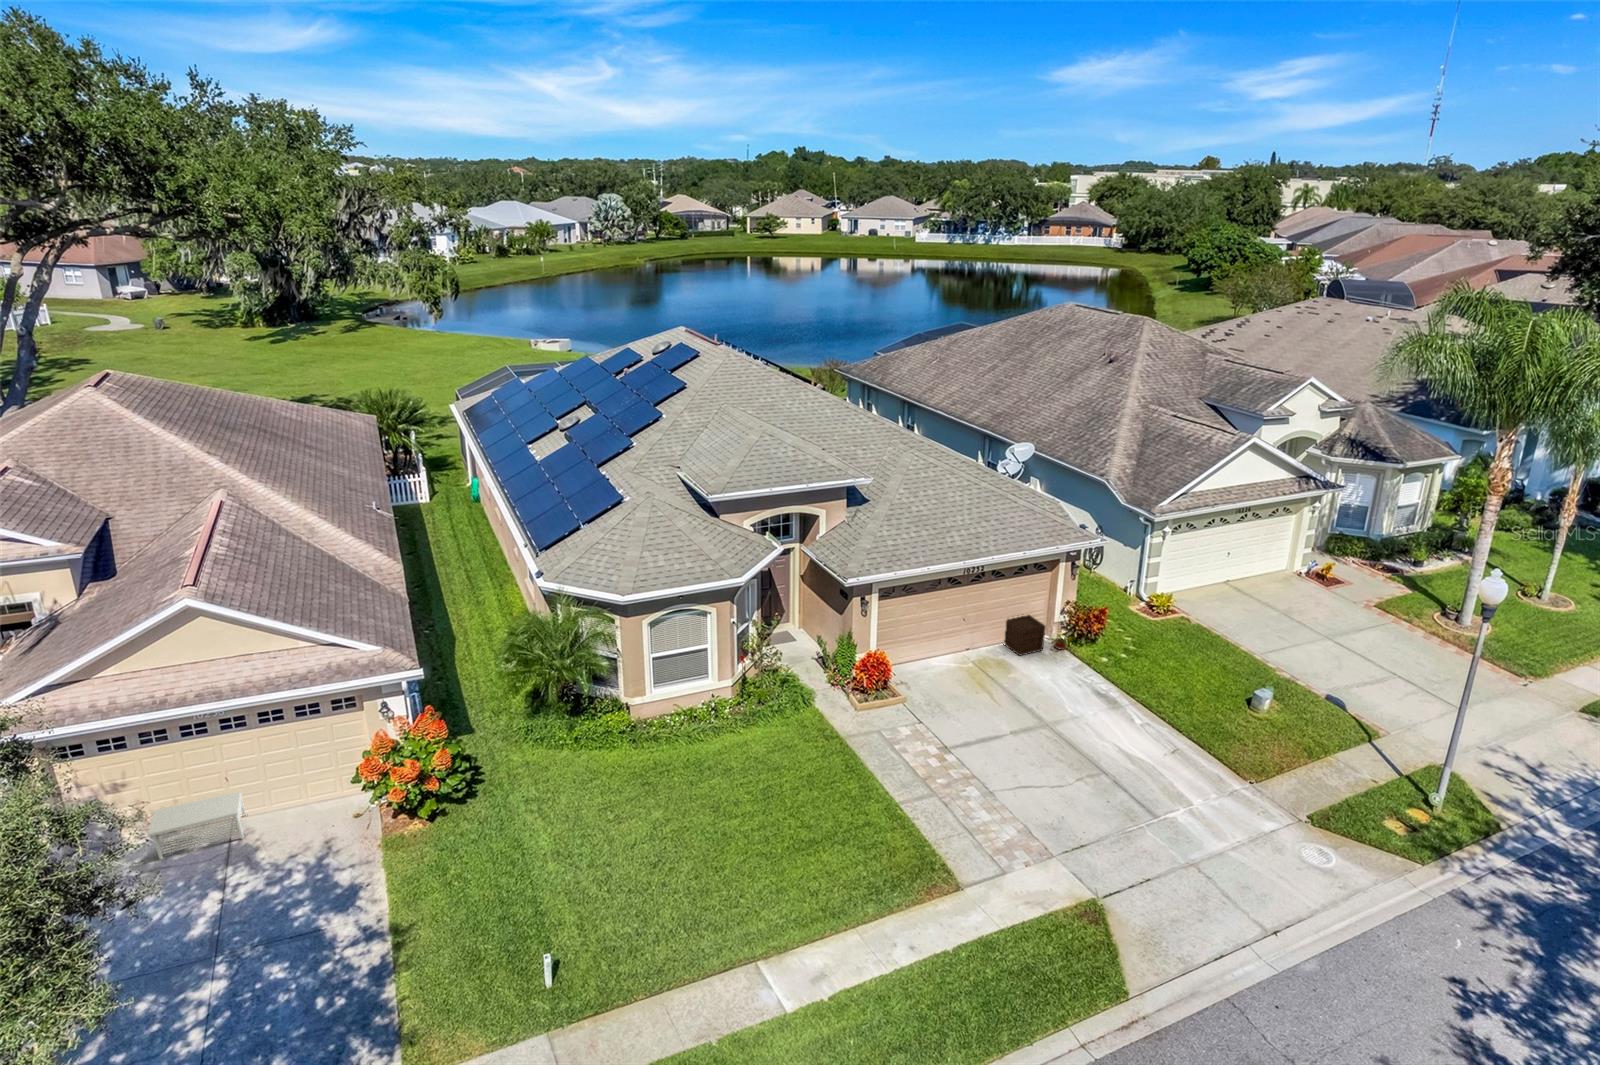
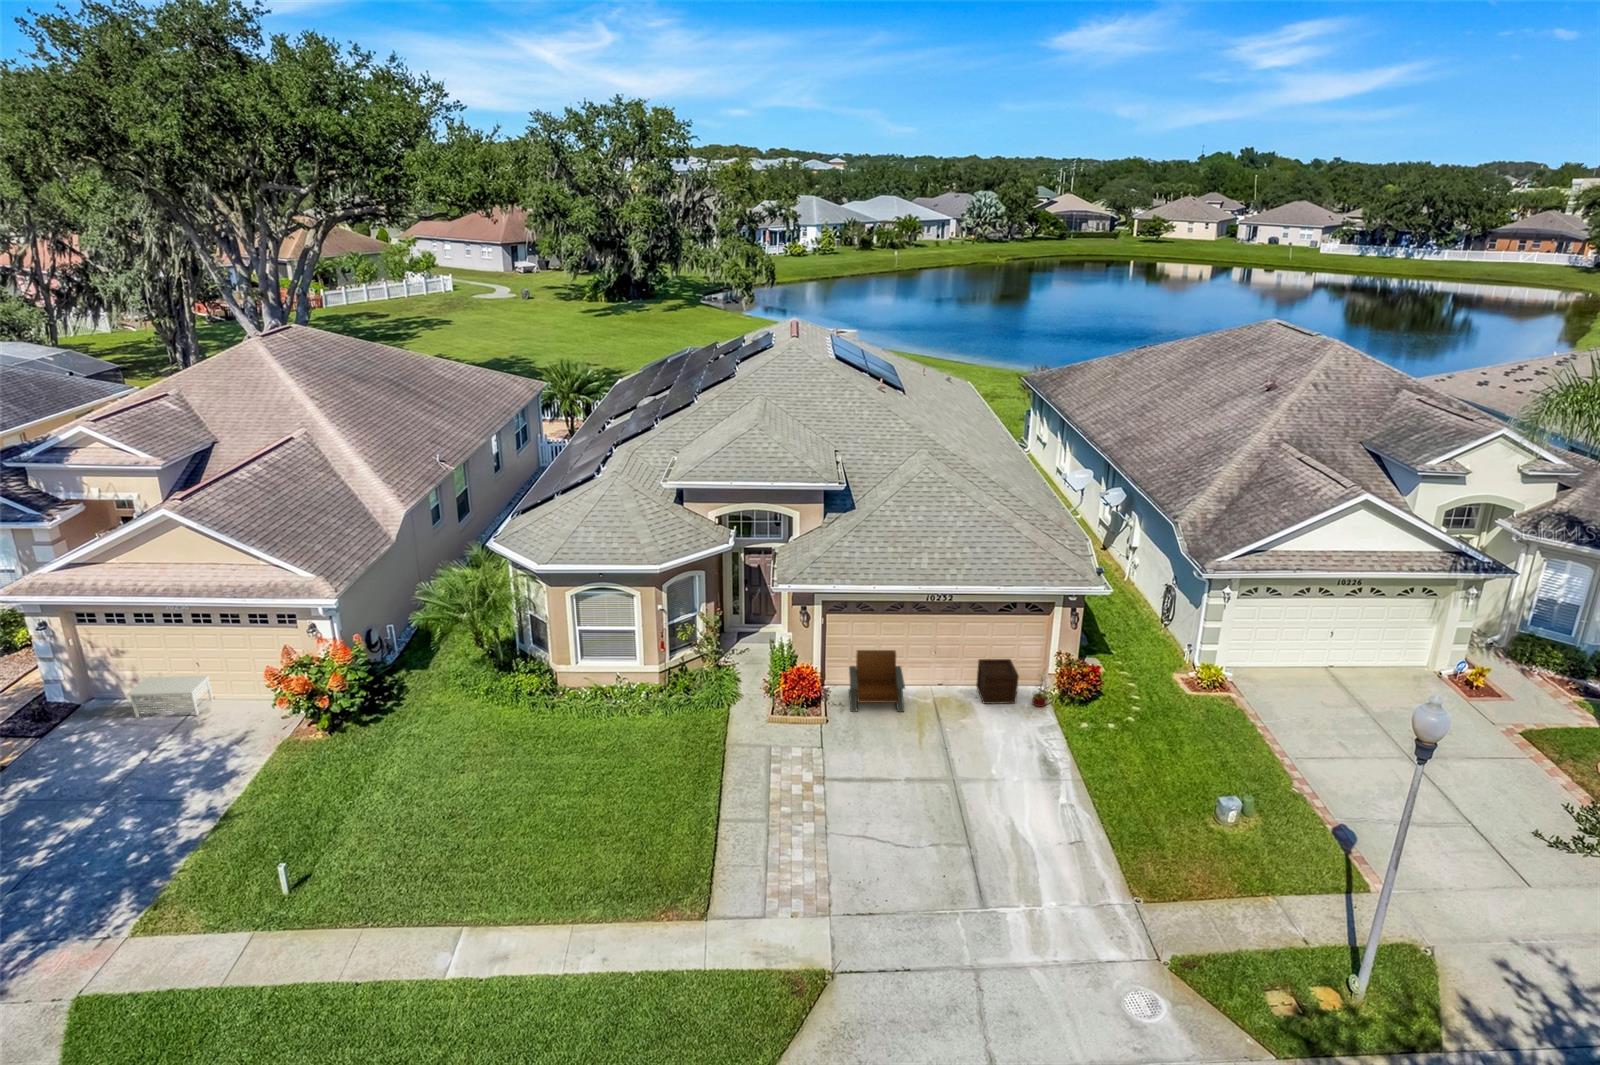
lounge chair: none [904,623,966,685] -> present [849,650,905,712]

